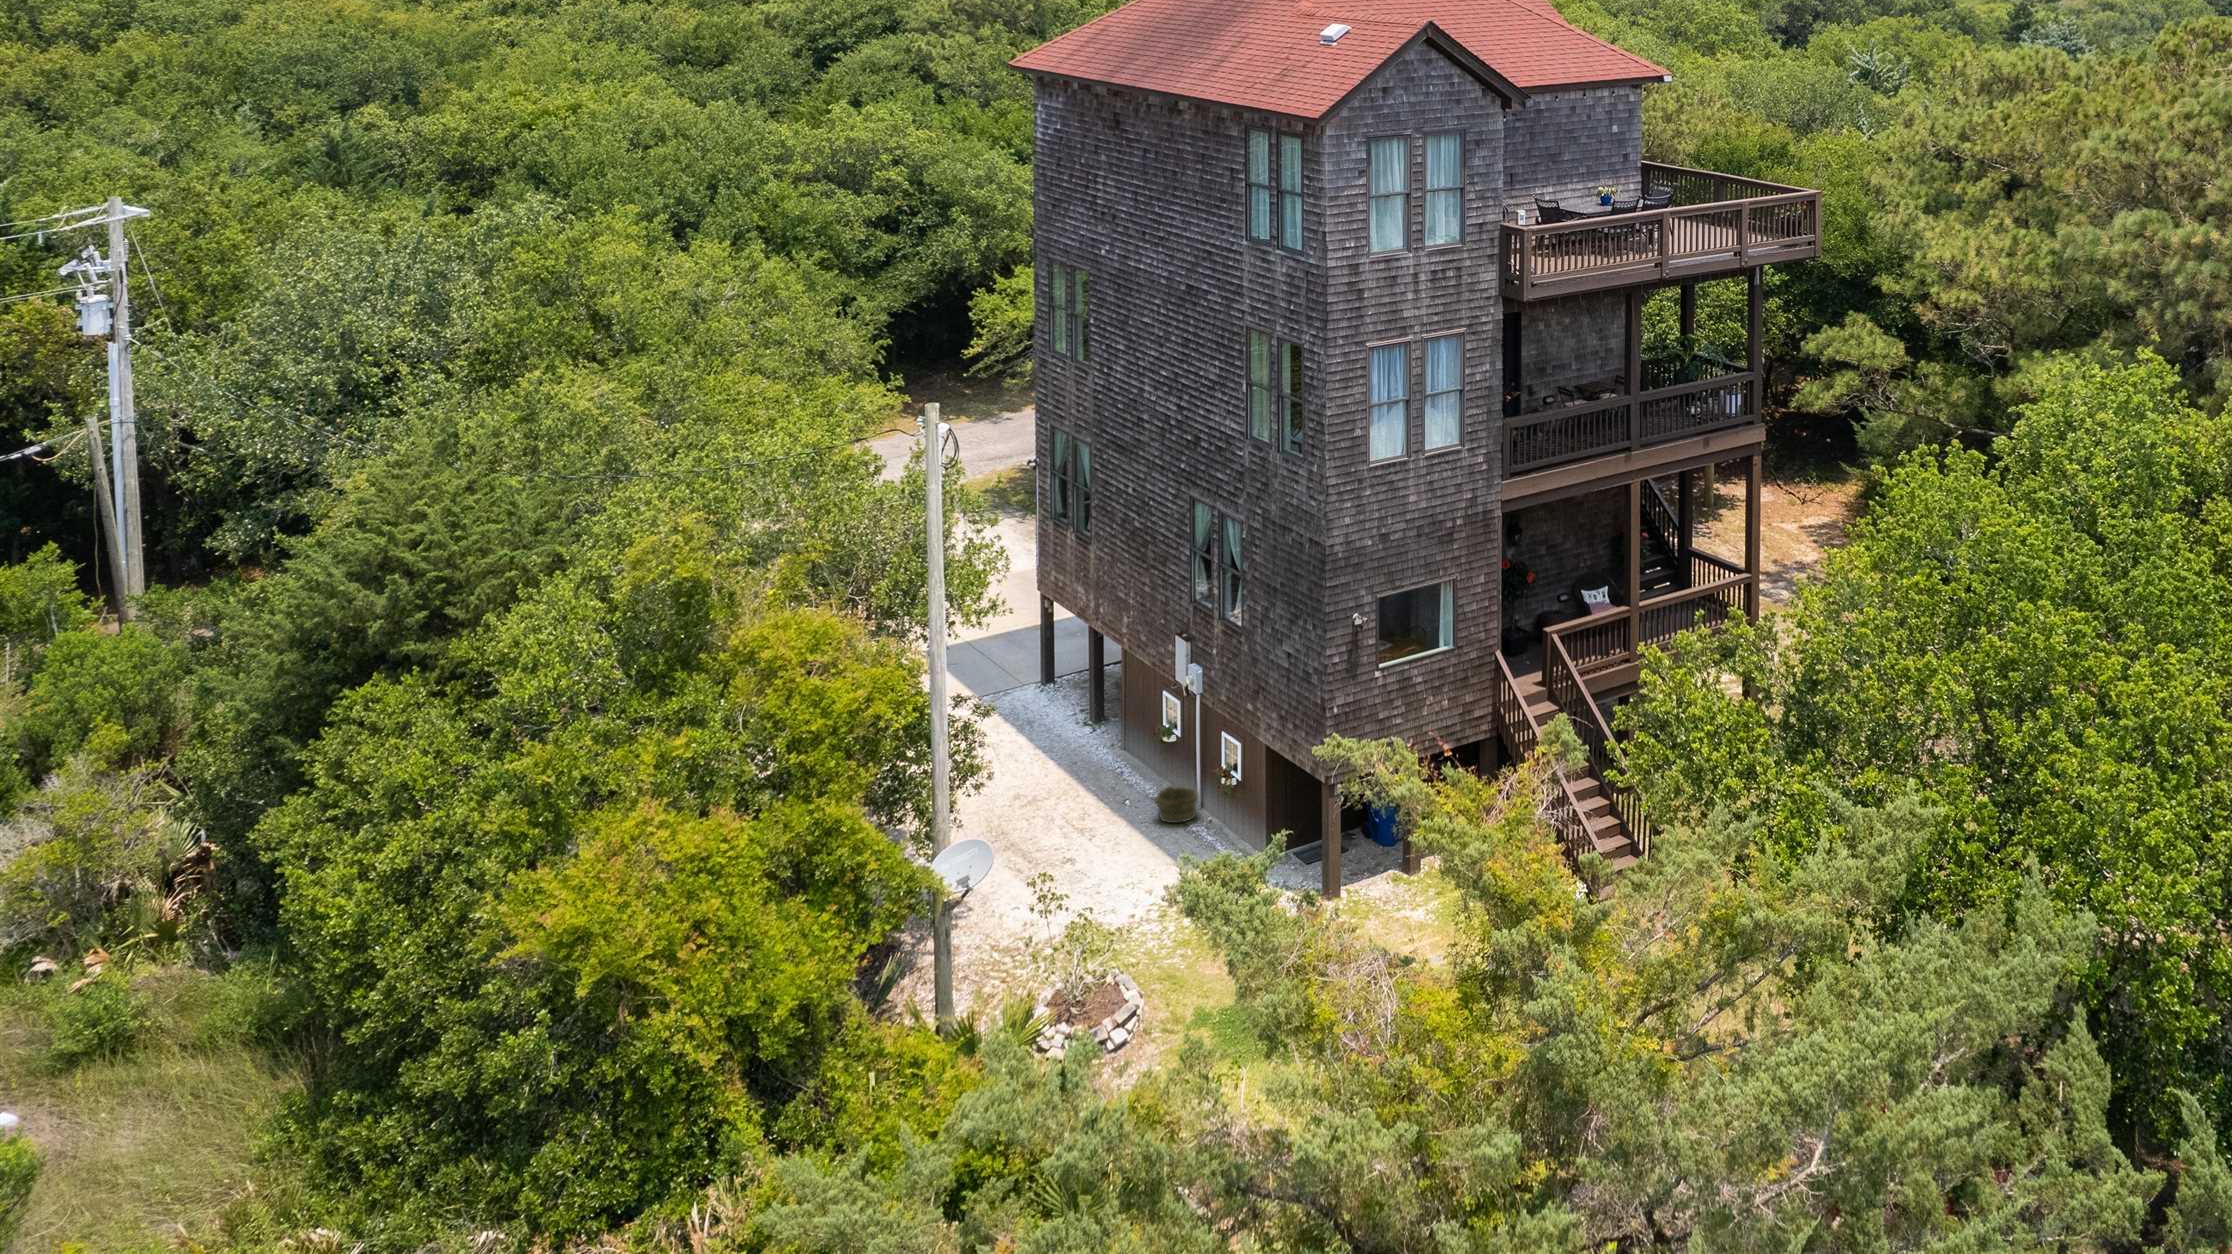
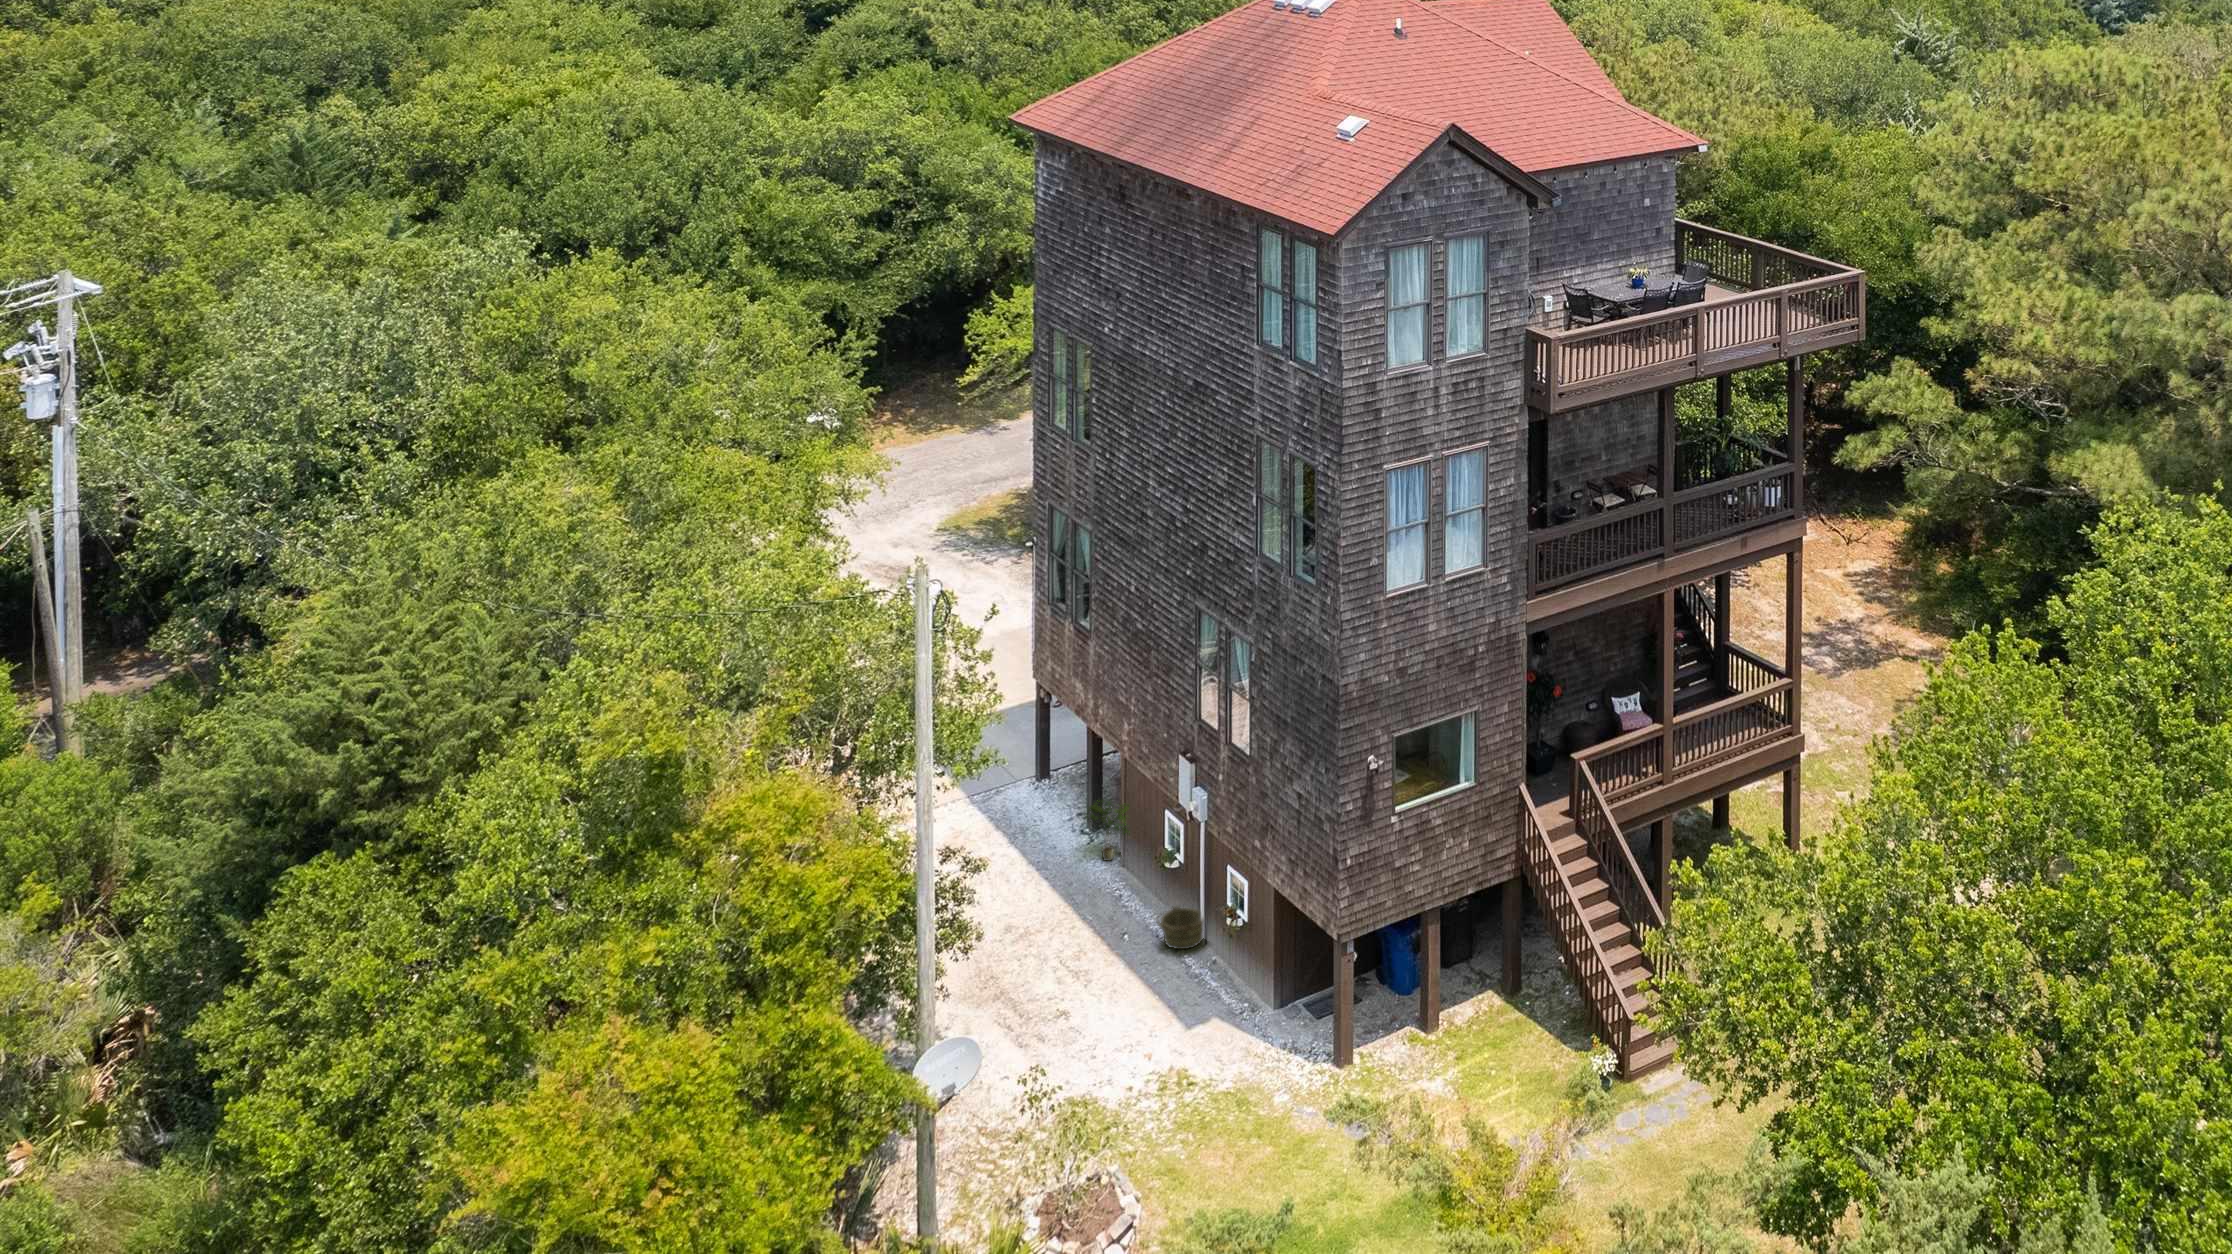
potted plant: none [1083,697,1131,755] -> present [1084,801,1129,861]

